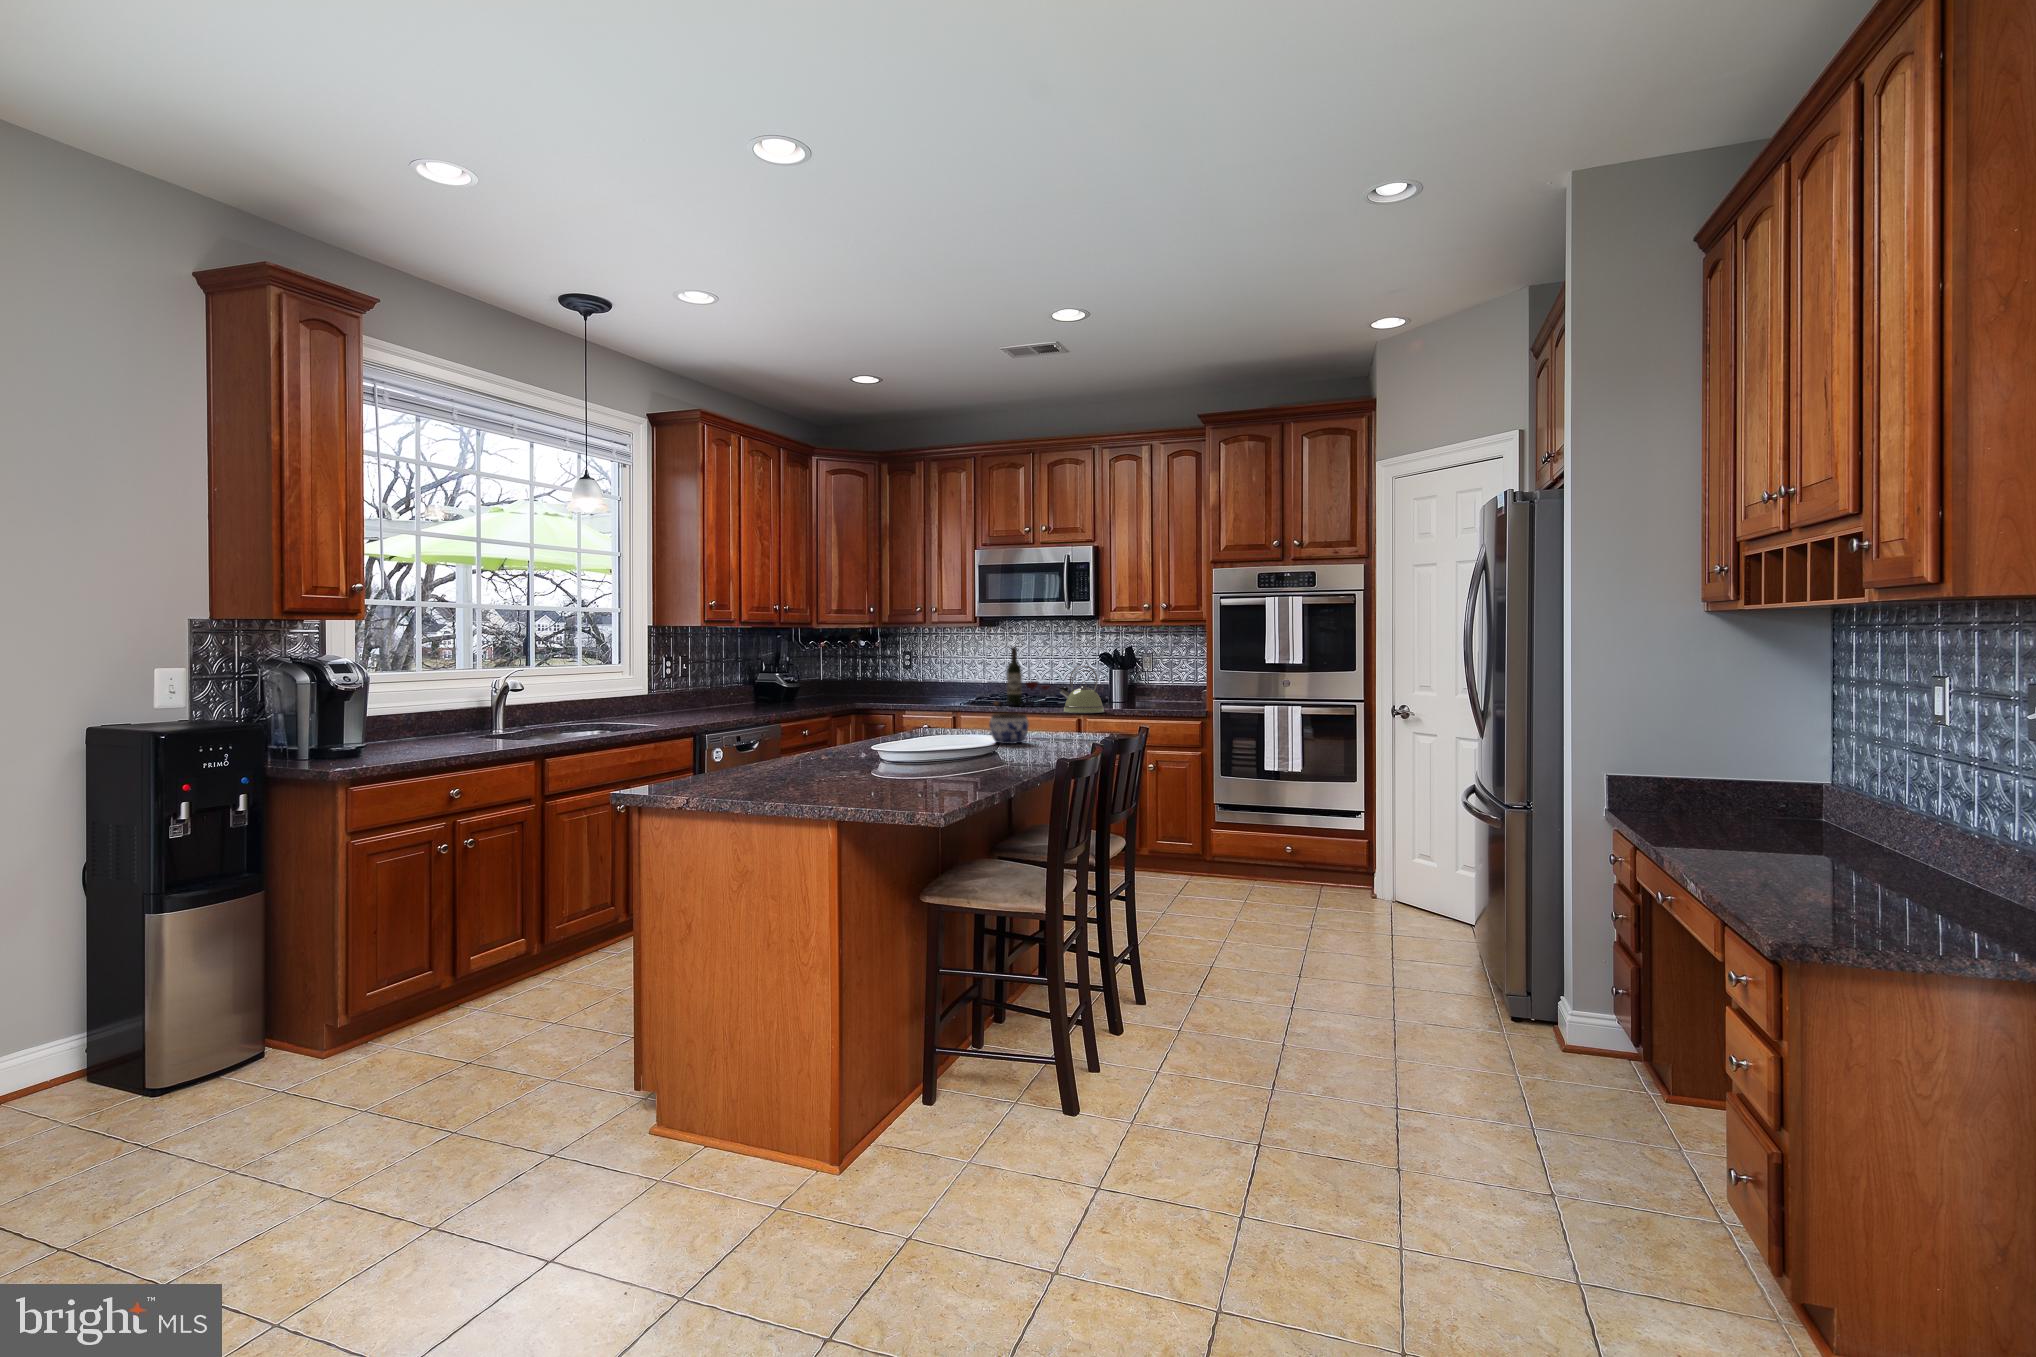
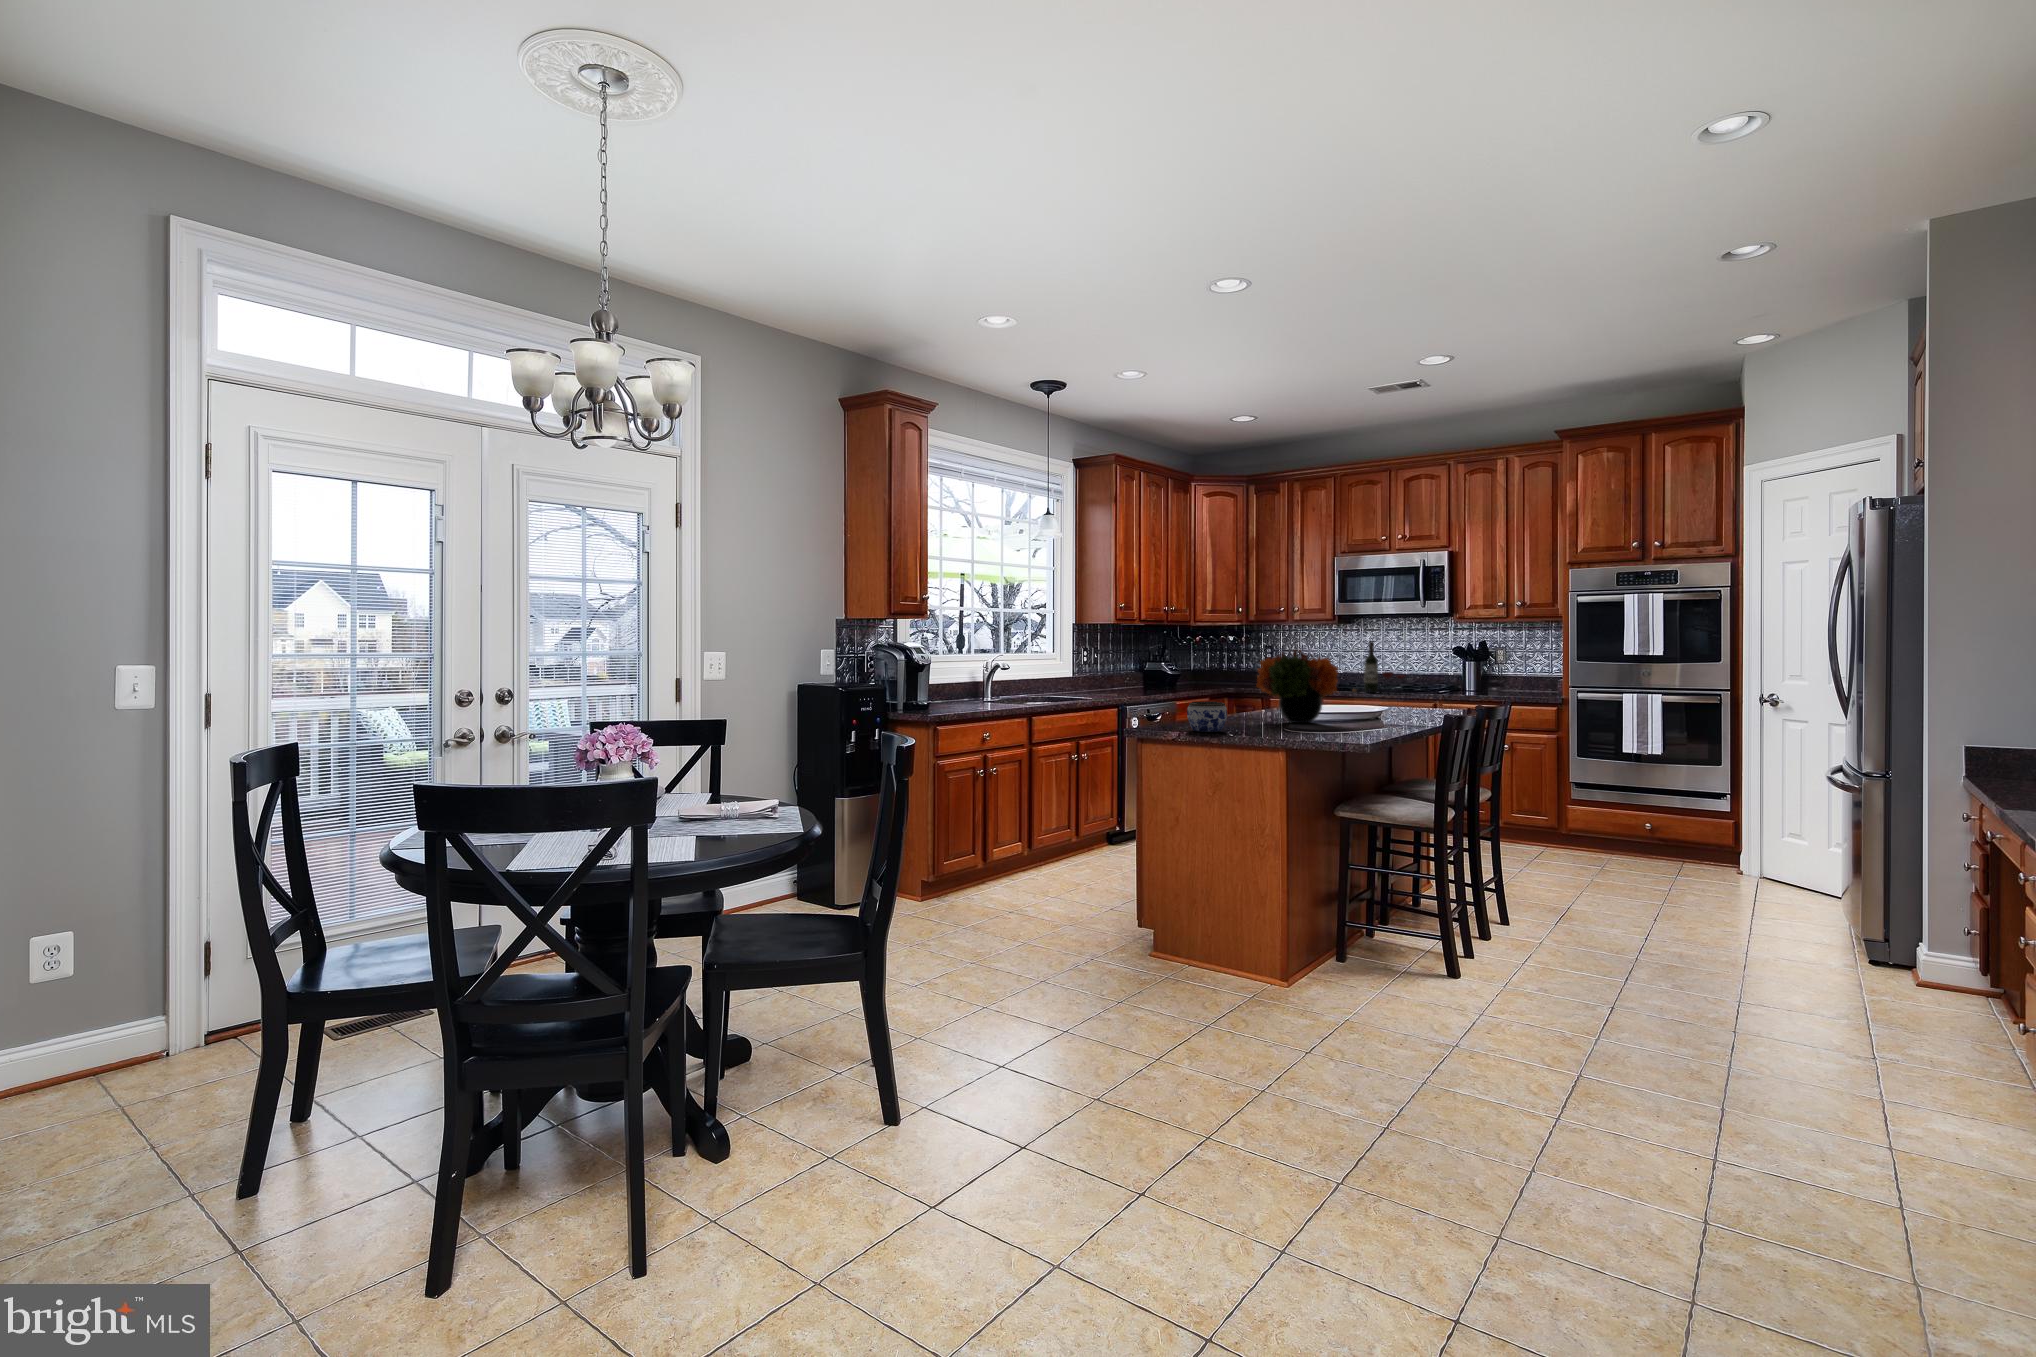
flower arrangement: none [839,664,945,758] -> present [1256,649,1338,723]
kettle: present [1059,666,1104,713] -> none [1416,657,1459,699]
jar: present [989,713,1029,744] -> present [1187,702,1227,732]

